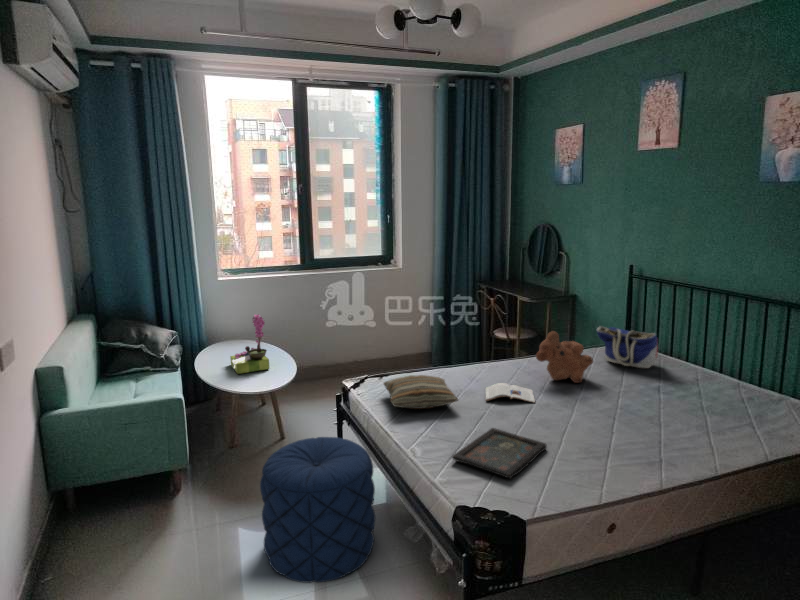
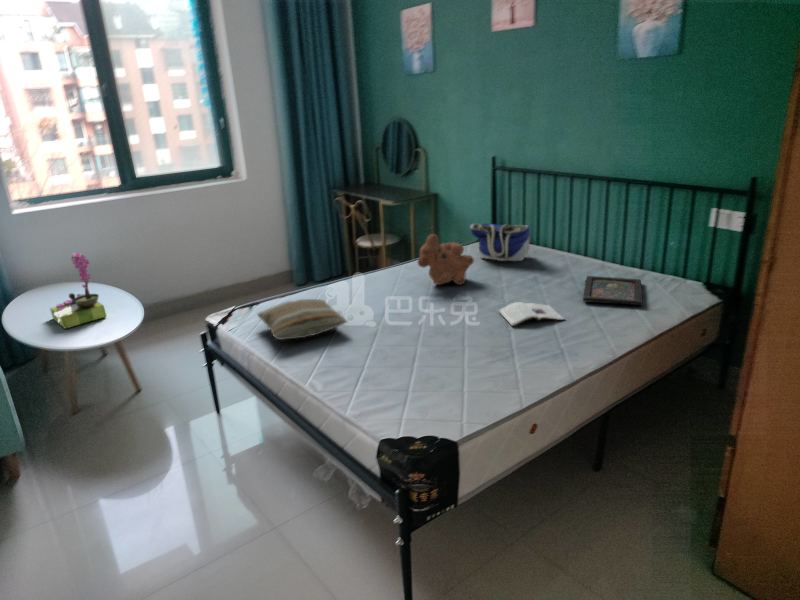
magazine: present [485,383,535,403] -> present [499,302,564,326]
tray: present [452,428,547,478] -> present [583,276,643,305]
pouf: present [260,437,375,583] -> none [130,386,278,555]

